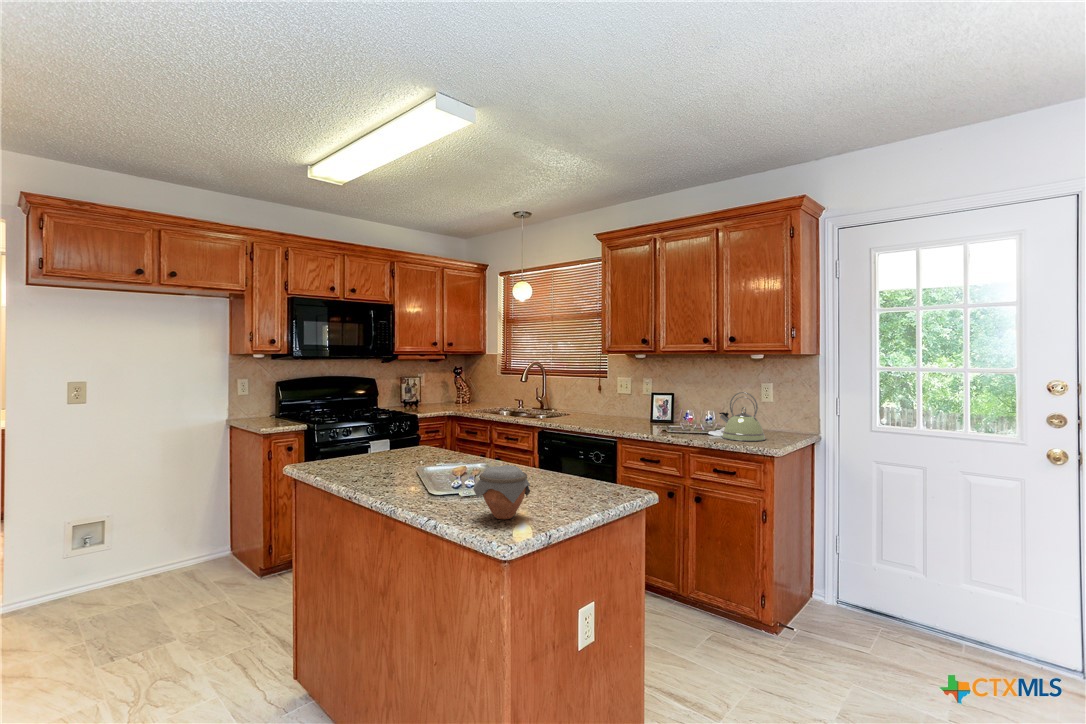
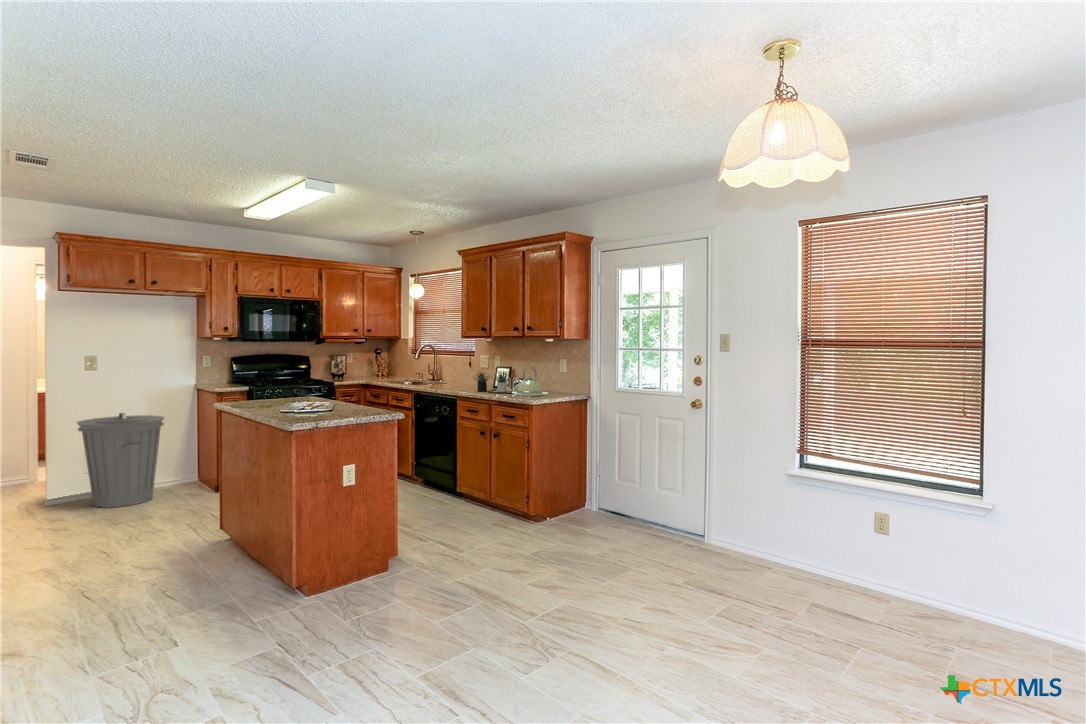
succulent plant: none [640,398,700,432] -> present [476,371,509,392]
jar: present [474,465,530,519] -> none [291,393,320,418]
trash can: none [51,468,186,618] -> present [77,413,164,508]

